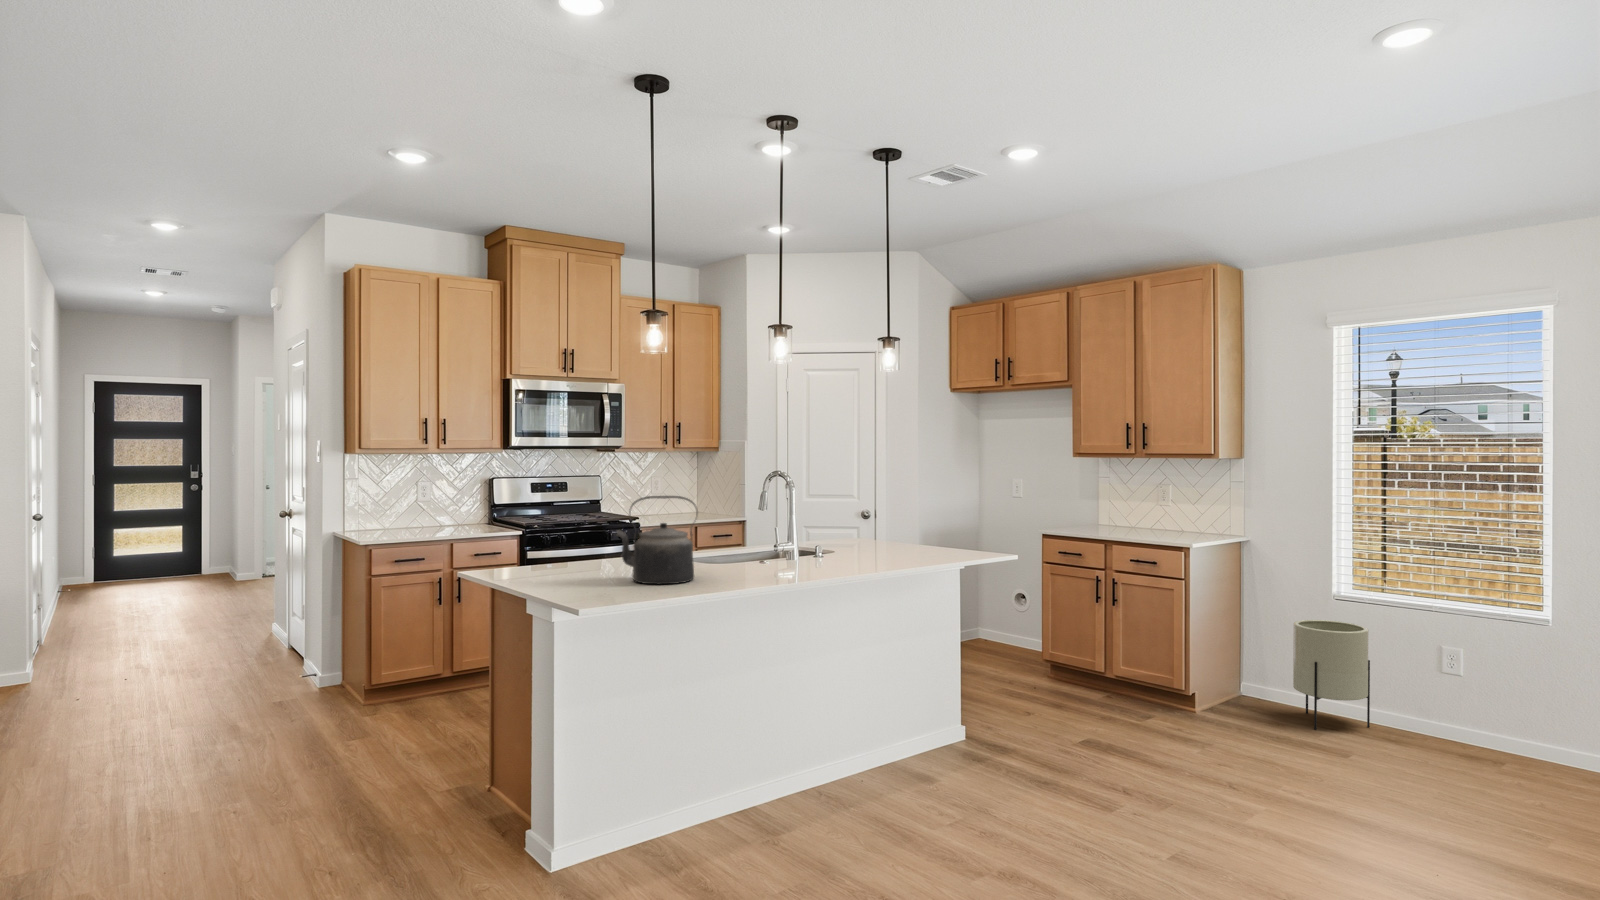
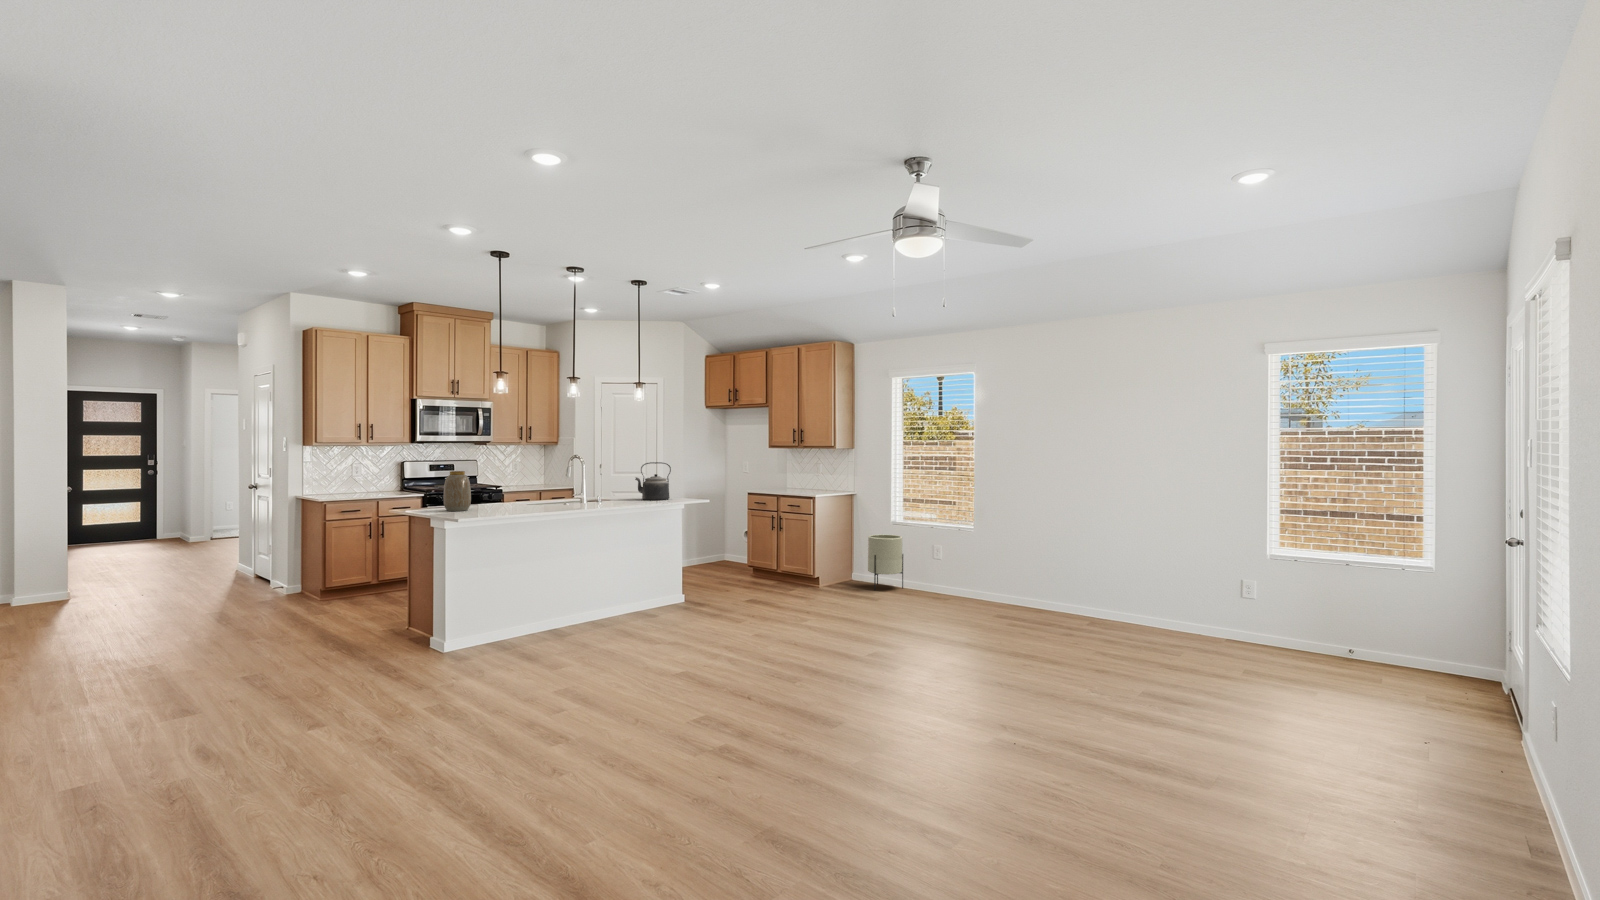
kettle: present [617,496,698,584] -> present [635,462,671,500]
vase: none [545,502,593,579] -> present [444,471,471,511]

